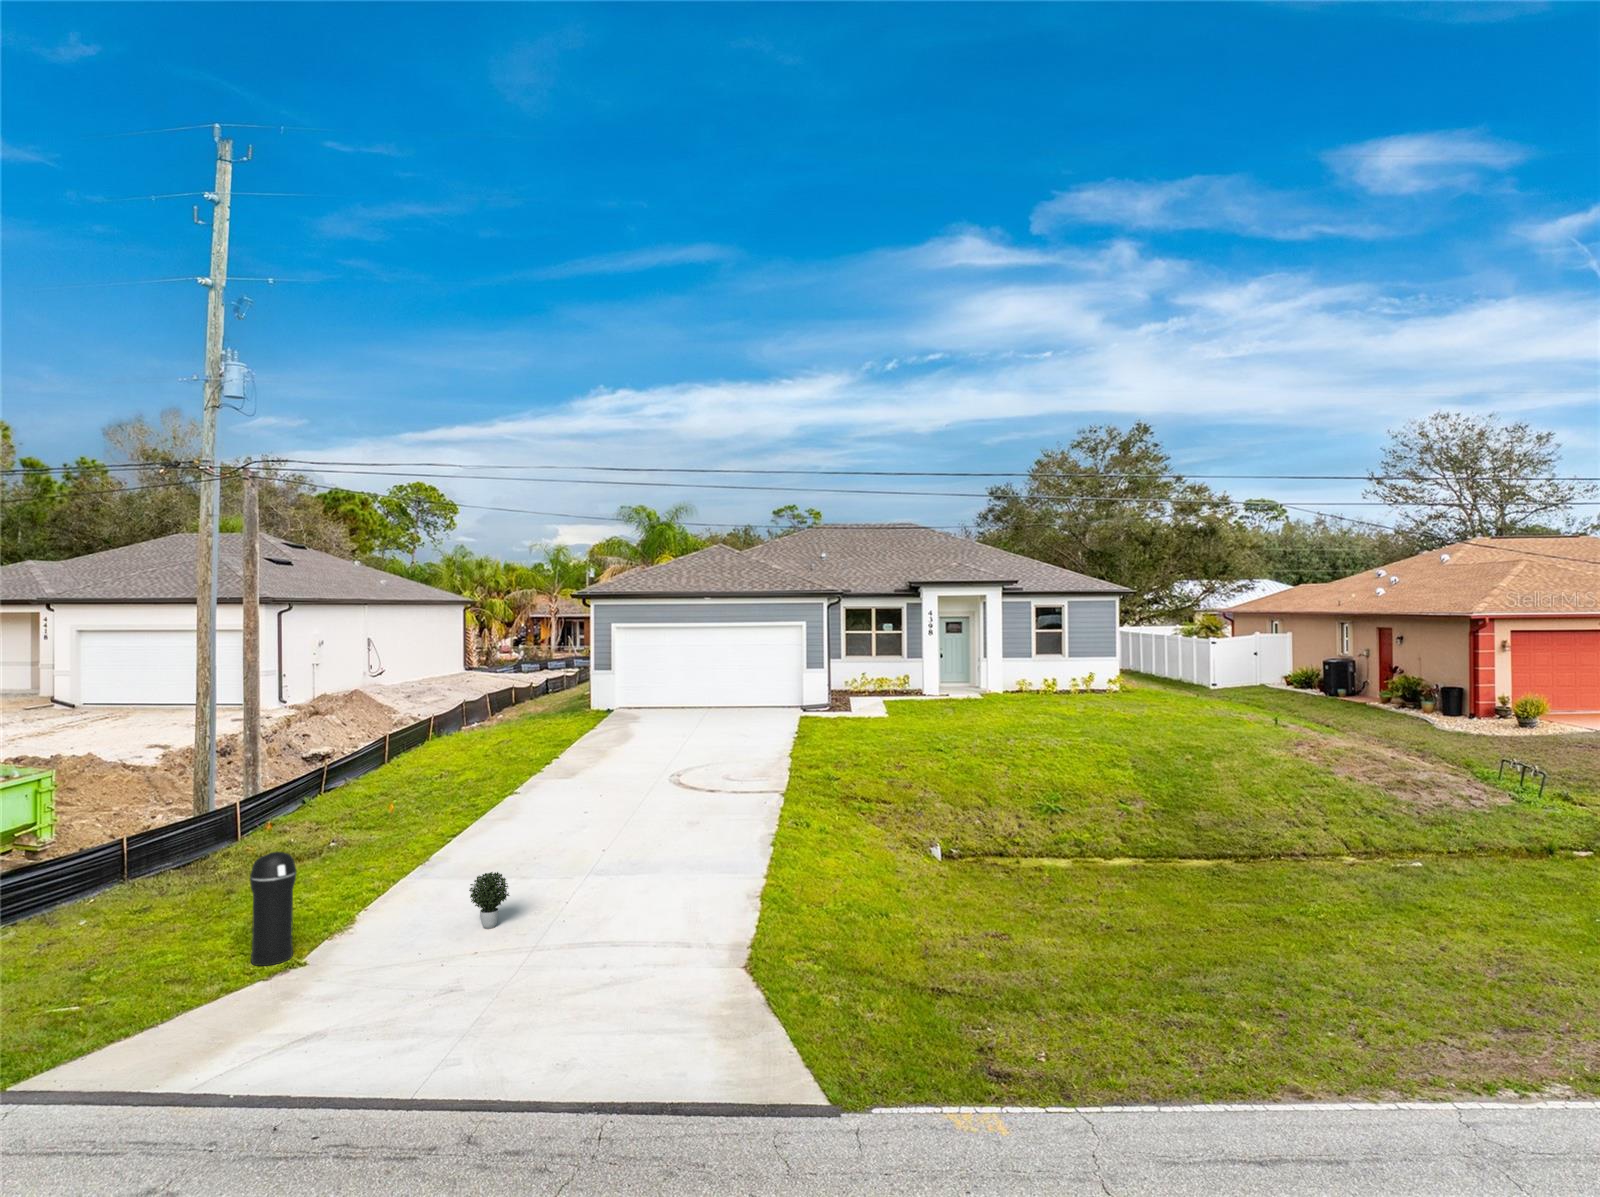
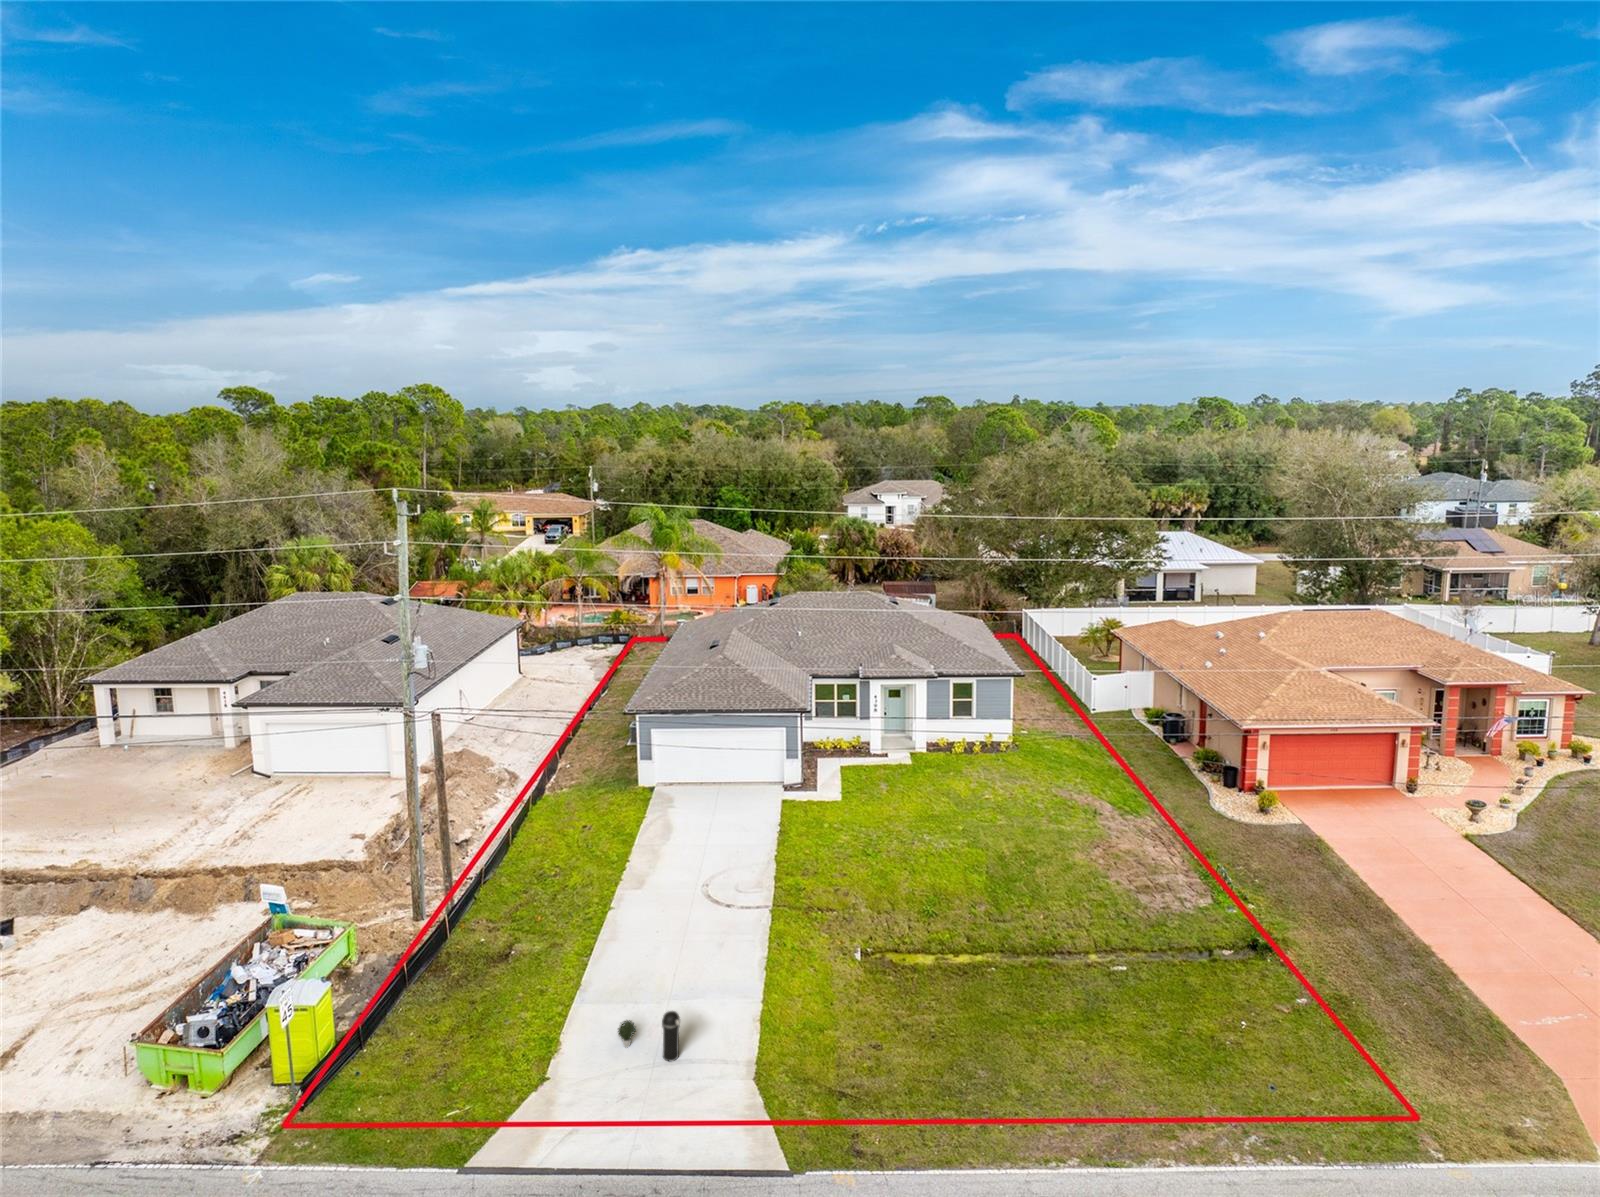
trash can: present [250,851,296,966] -> present [662,1011,680,1061]

